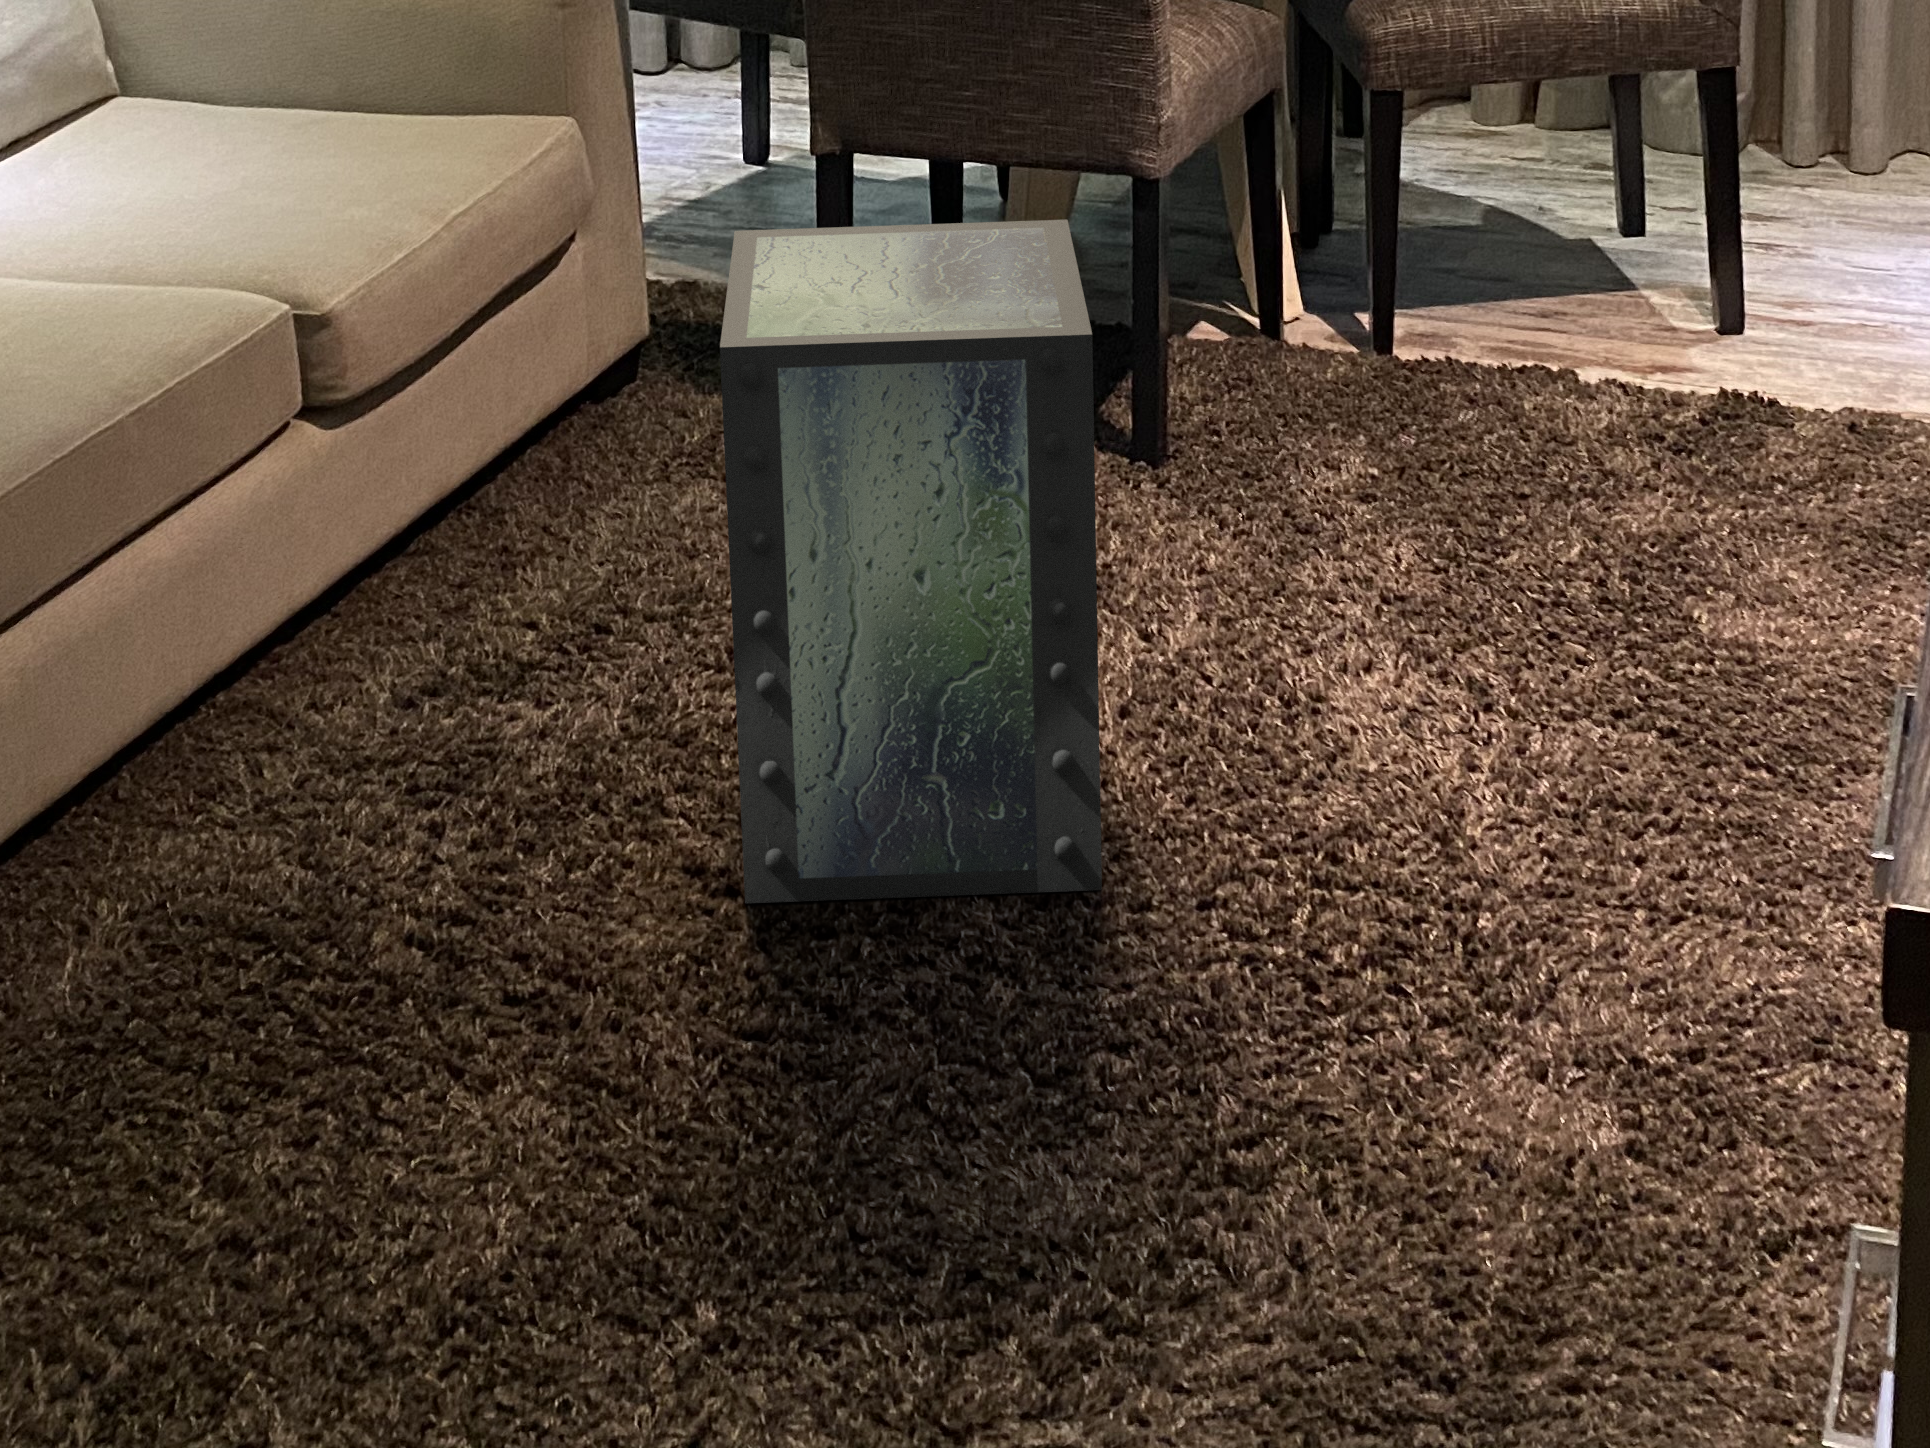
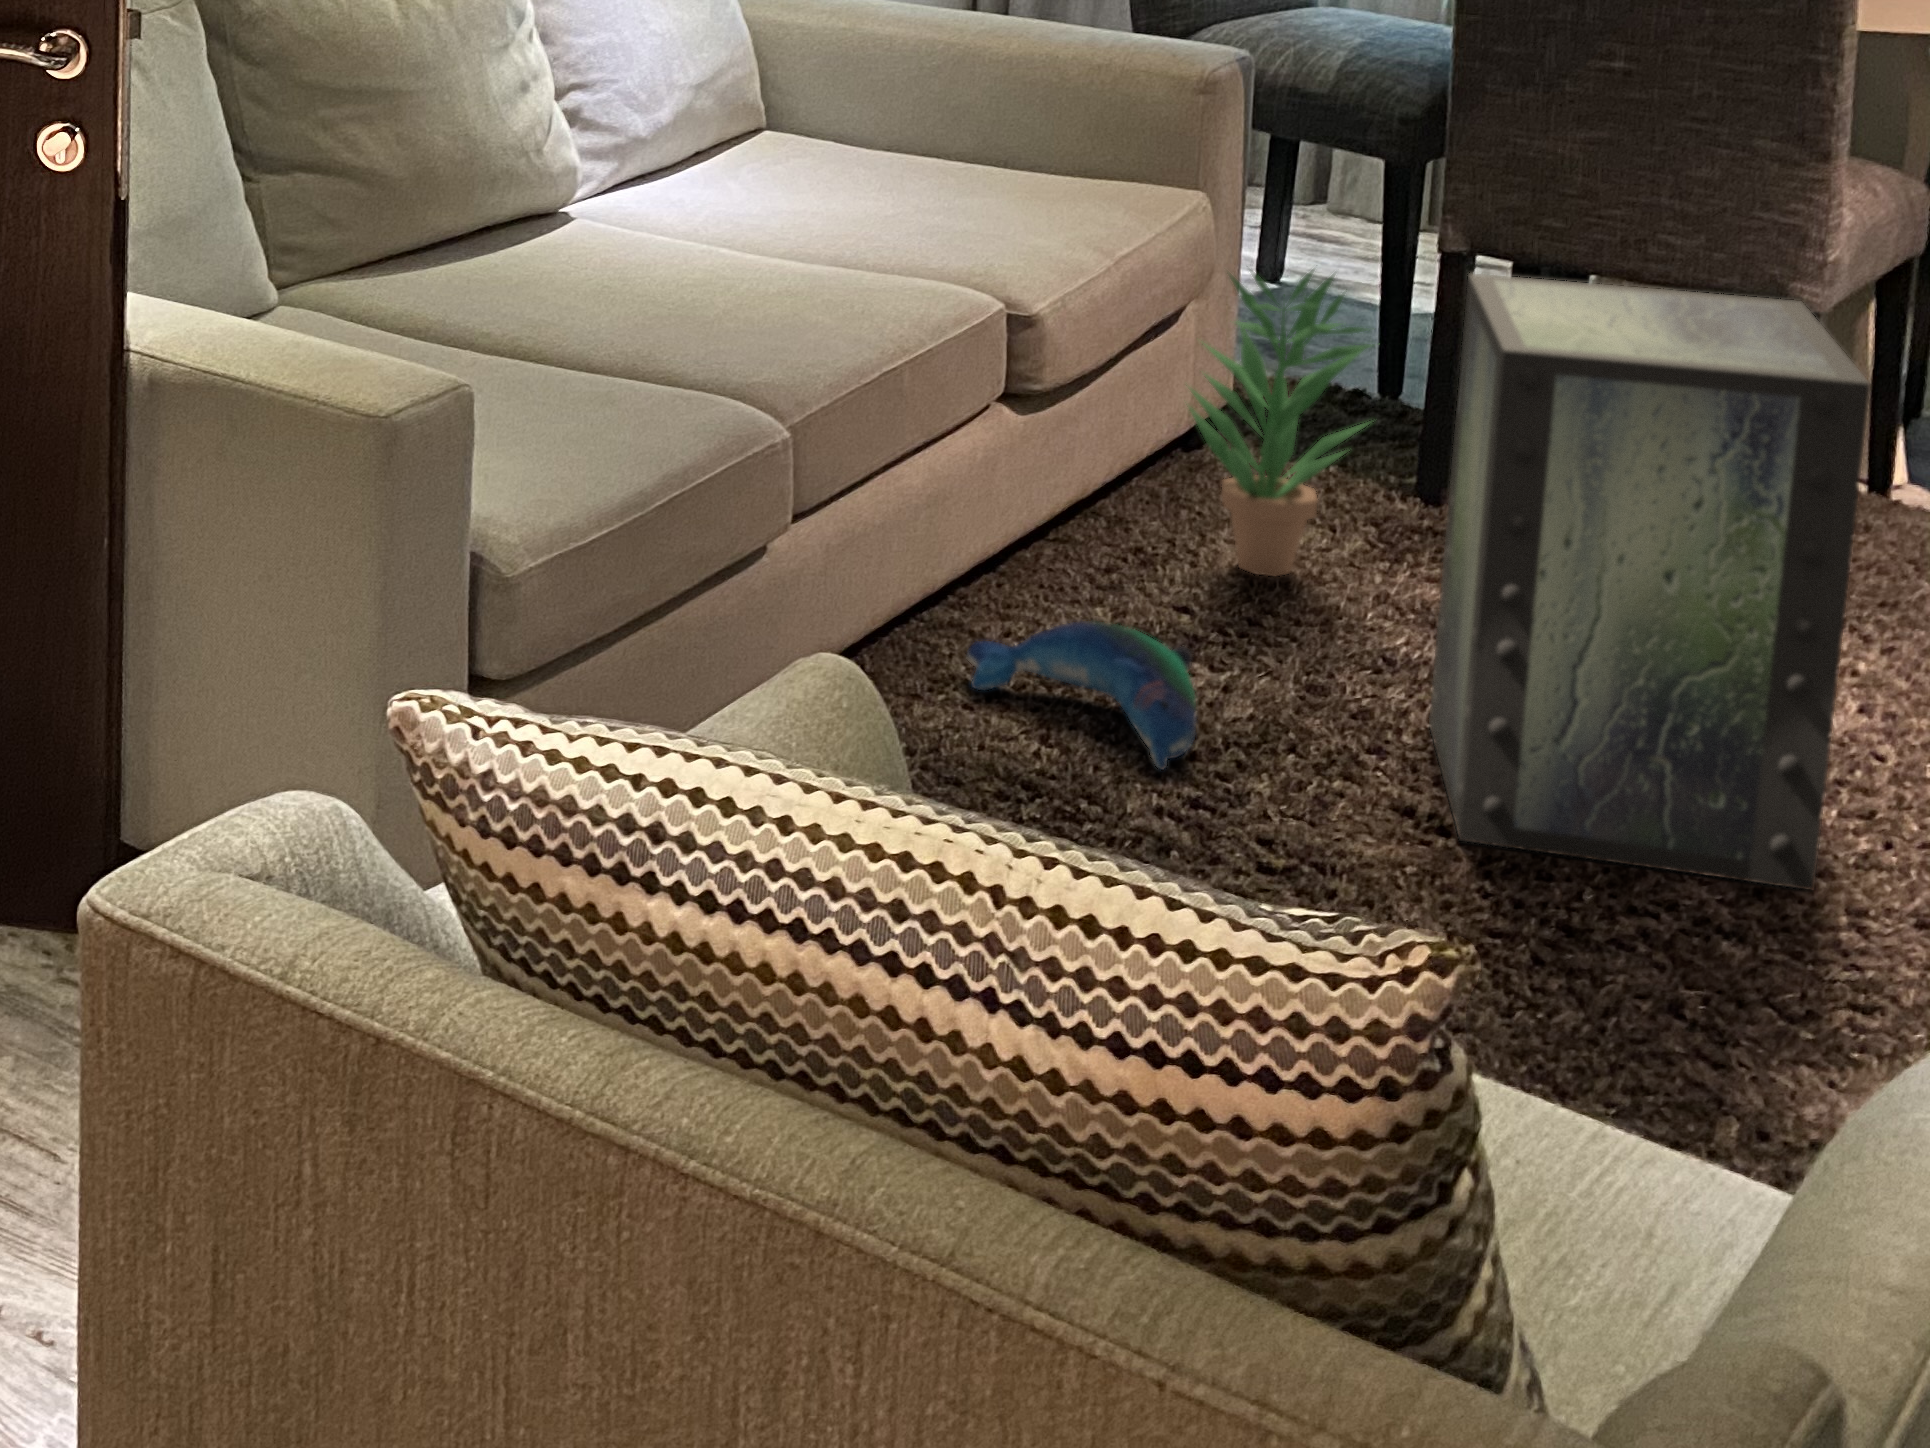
potted plant: none [533,205,728,553] -> present [1189,271,1379,576]
plush toy: none [248,686,487,872] -> present [967,621,1197,769]

